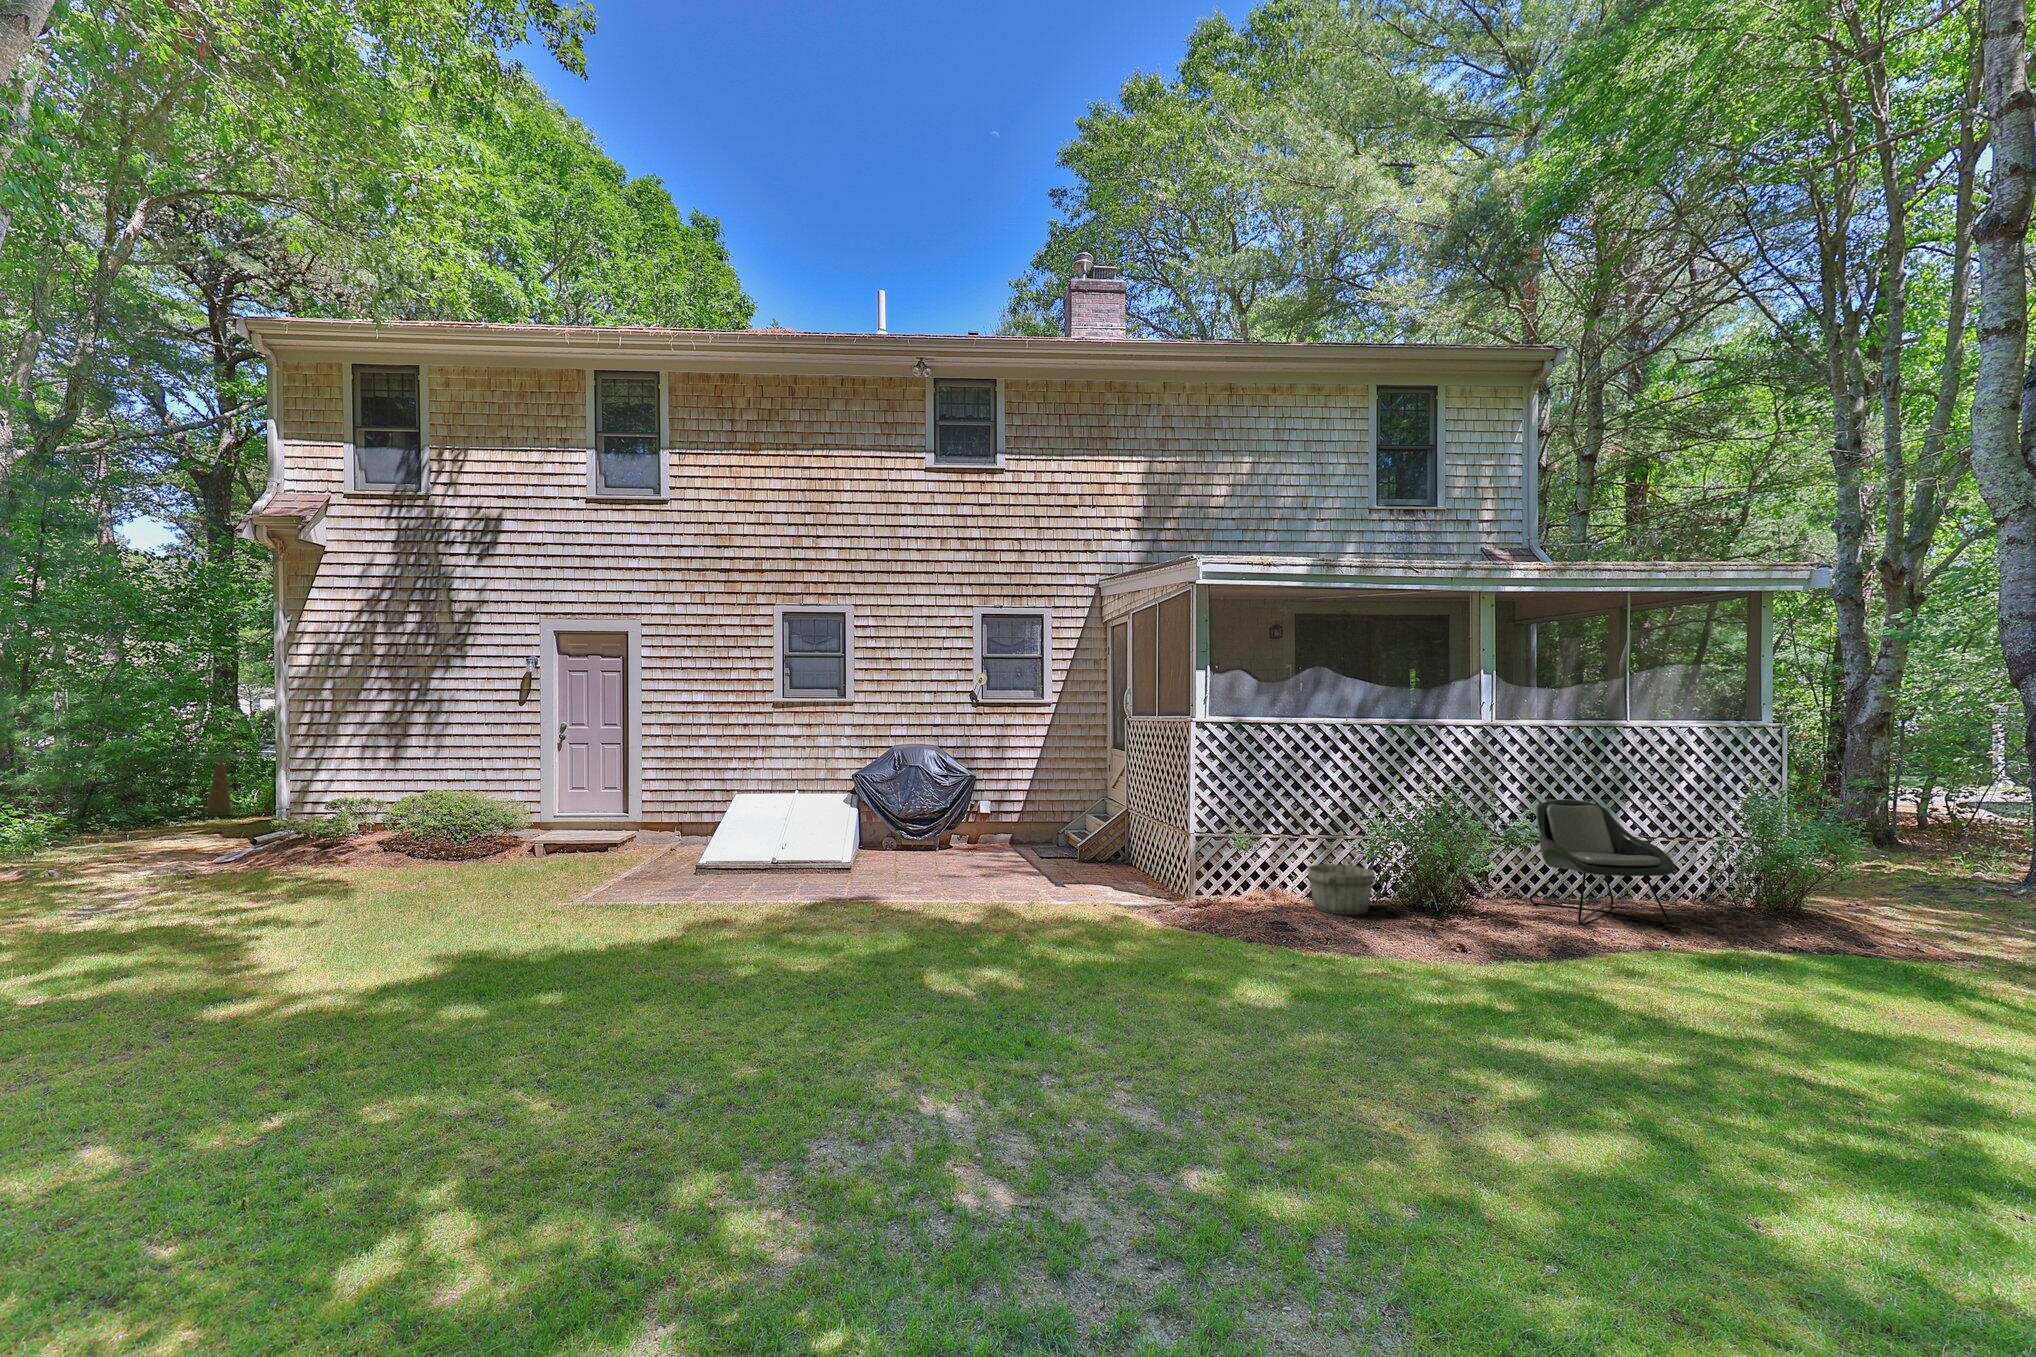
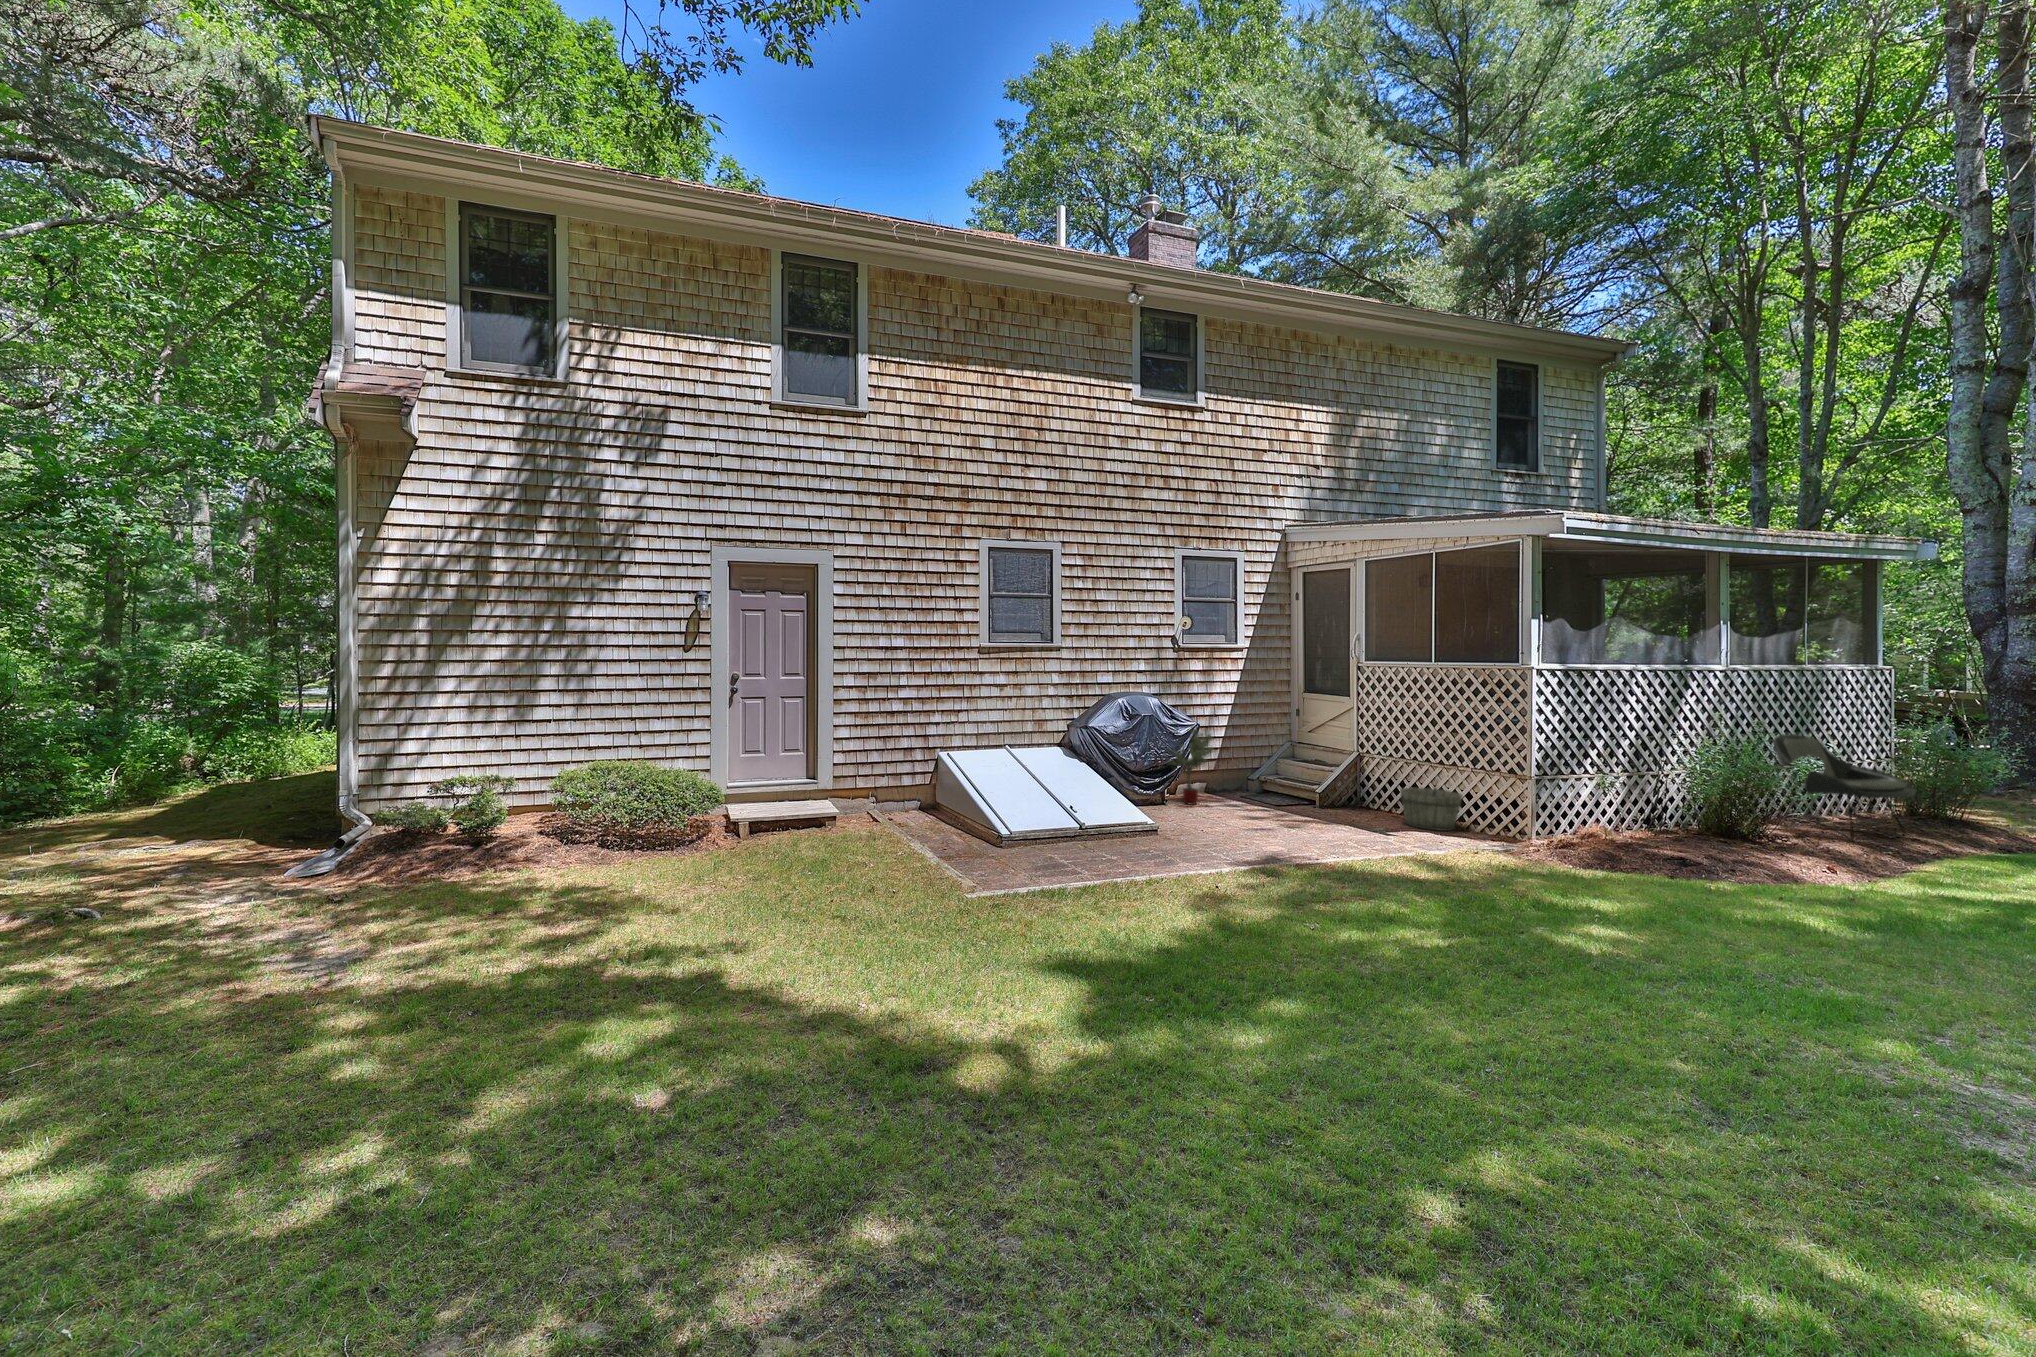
side table: present [195,755,245,817] -> none [136,719,216,802]
potted tree: none [922,776,982,854] -> present [1167,726,1213,805]
wooden bucket: present [1307,858,1375,915] -> present [1400,785,1462,831]

